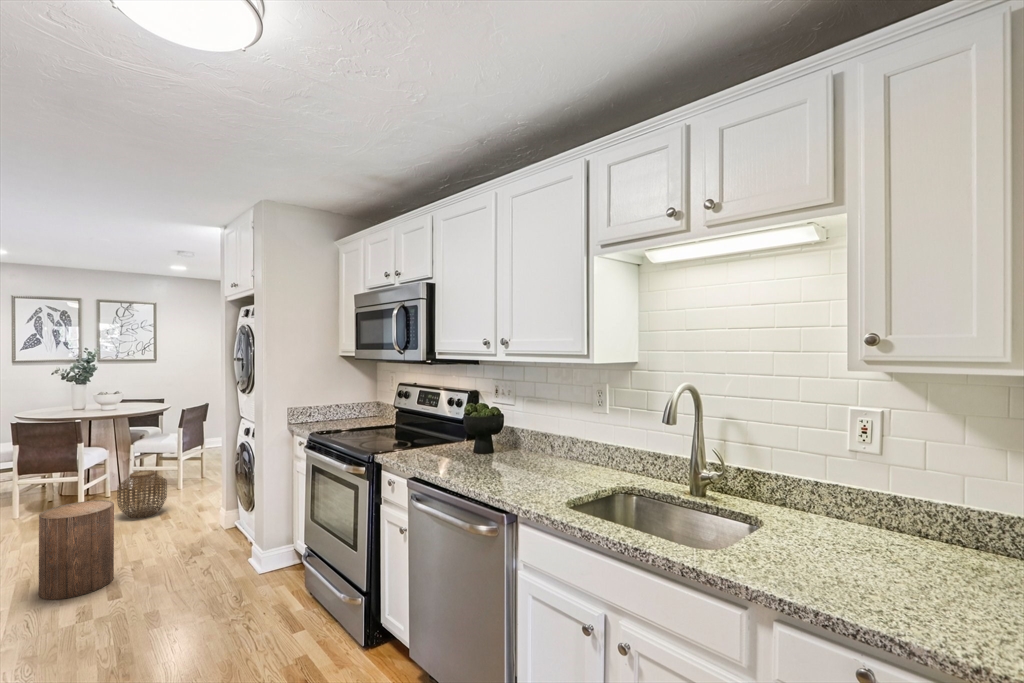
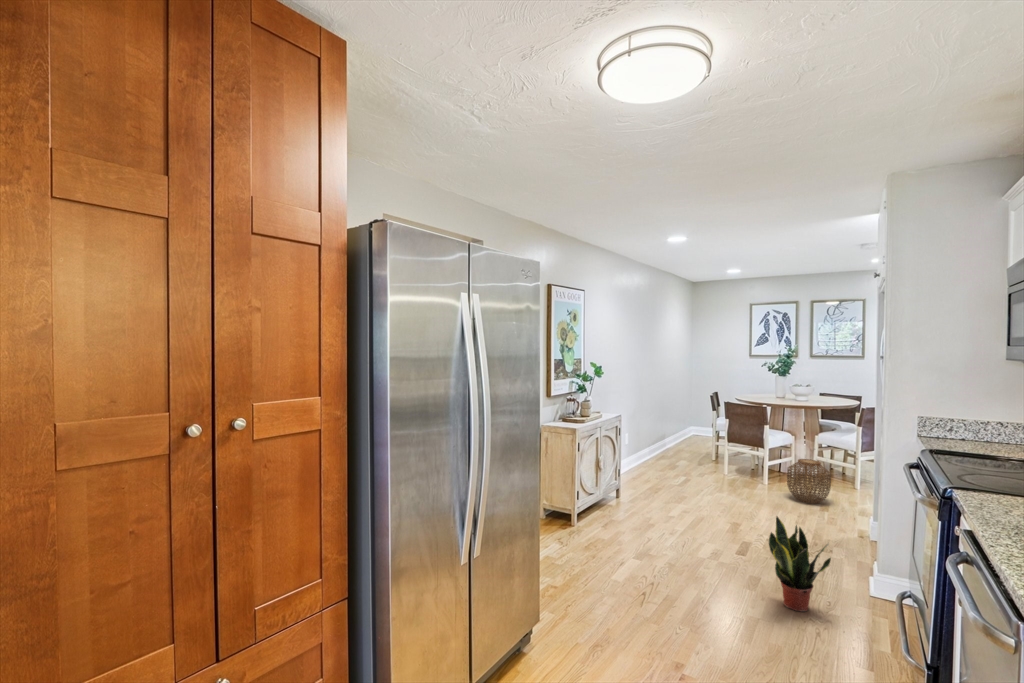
stool: present [39,500,114,600] -> none [701,464,754,540]
potted plant: none [177,535,244,623] -> present [769,516,831,612]

